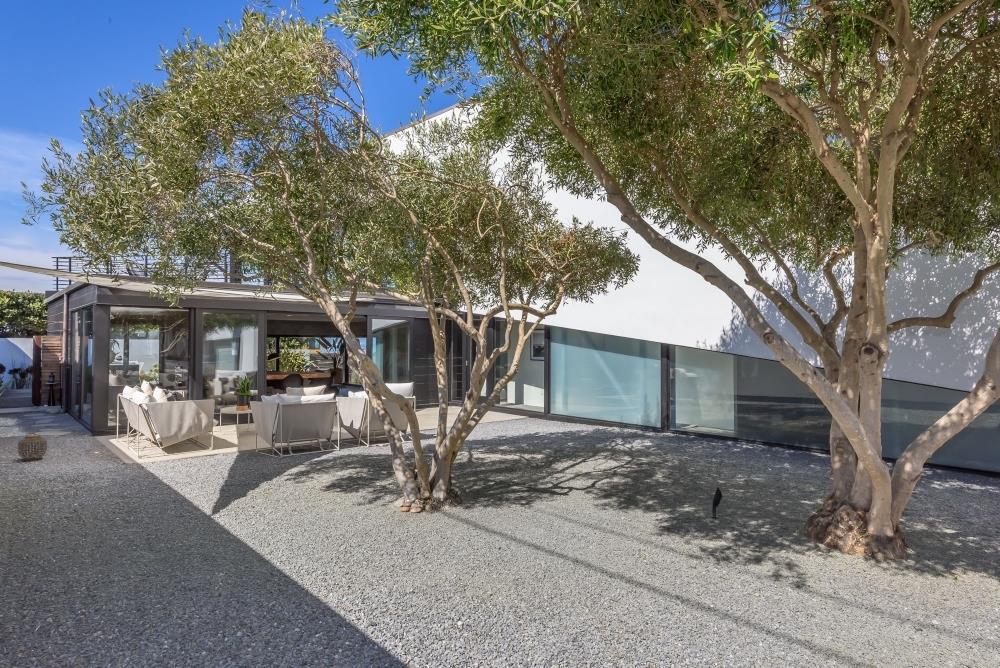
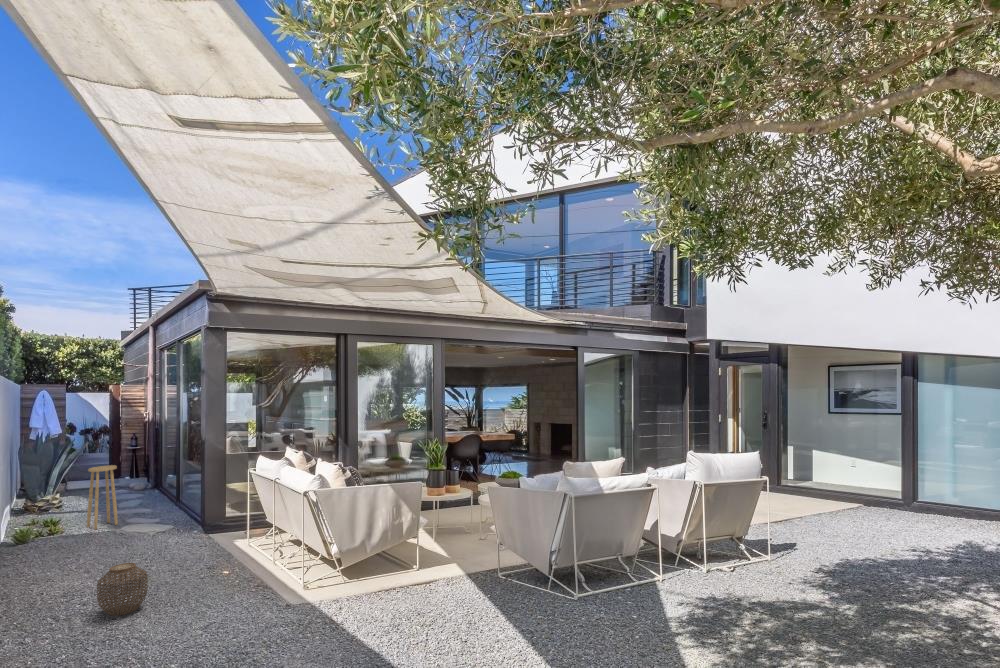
stool: none [13,390,35,431] -> present [87,465,118,529]

